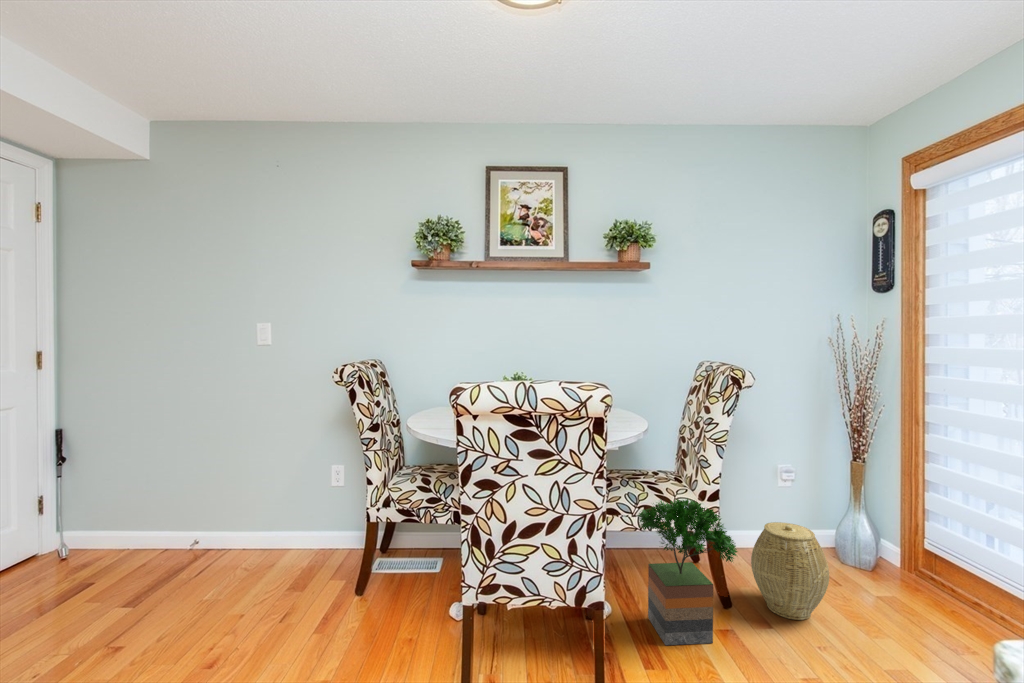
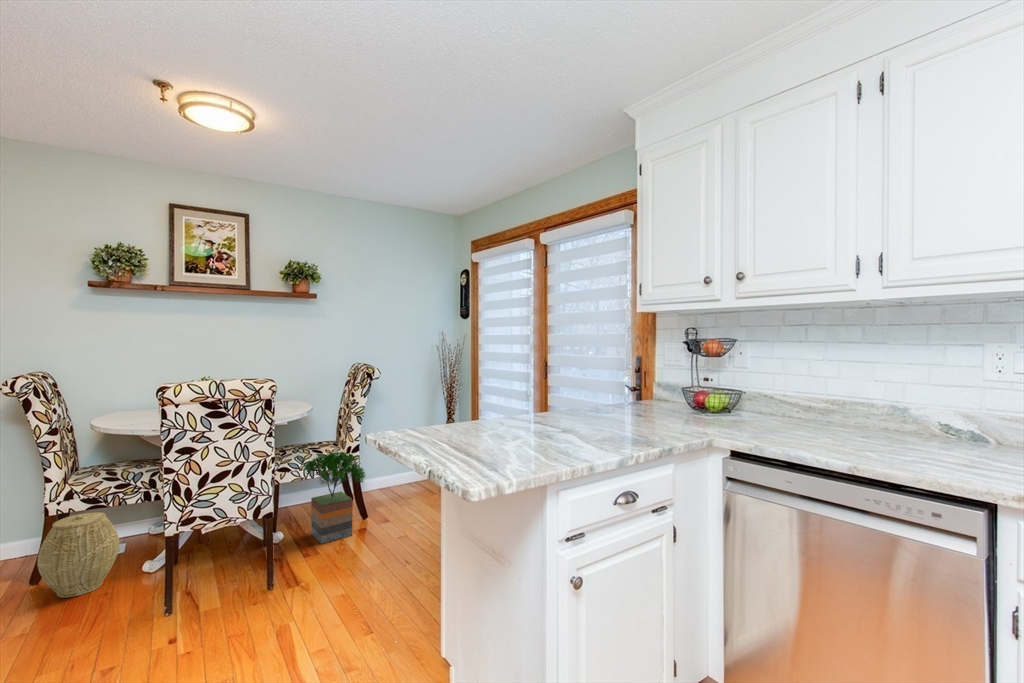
woven basket: present [751,522,829,620] -> present [37,512,119,598]

